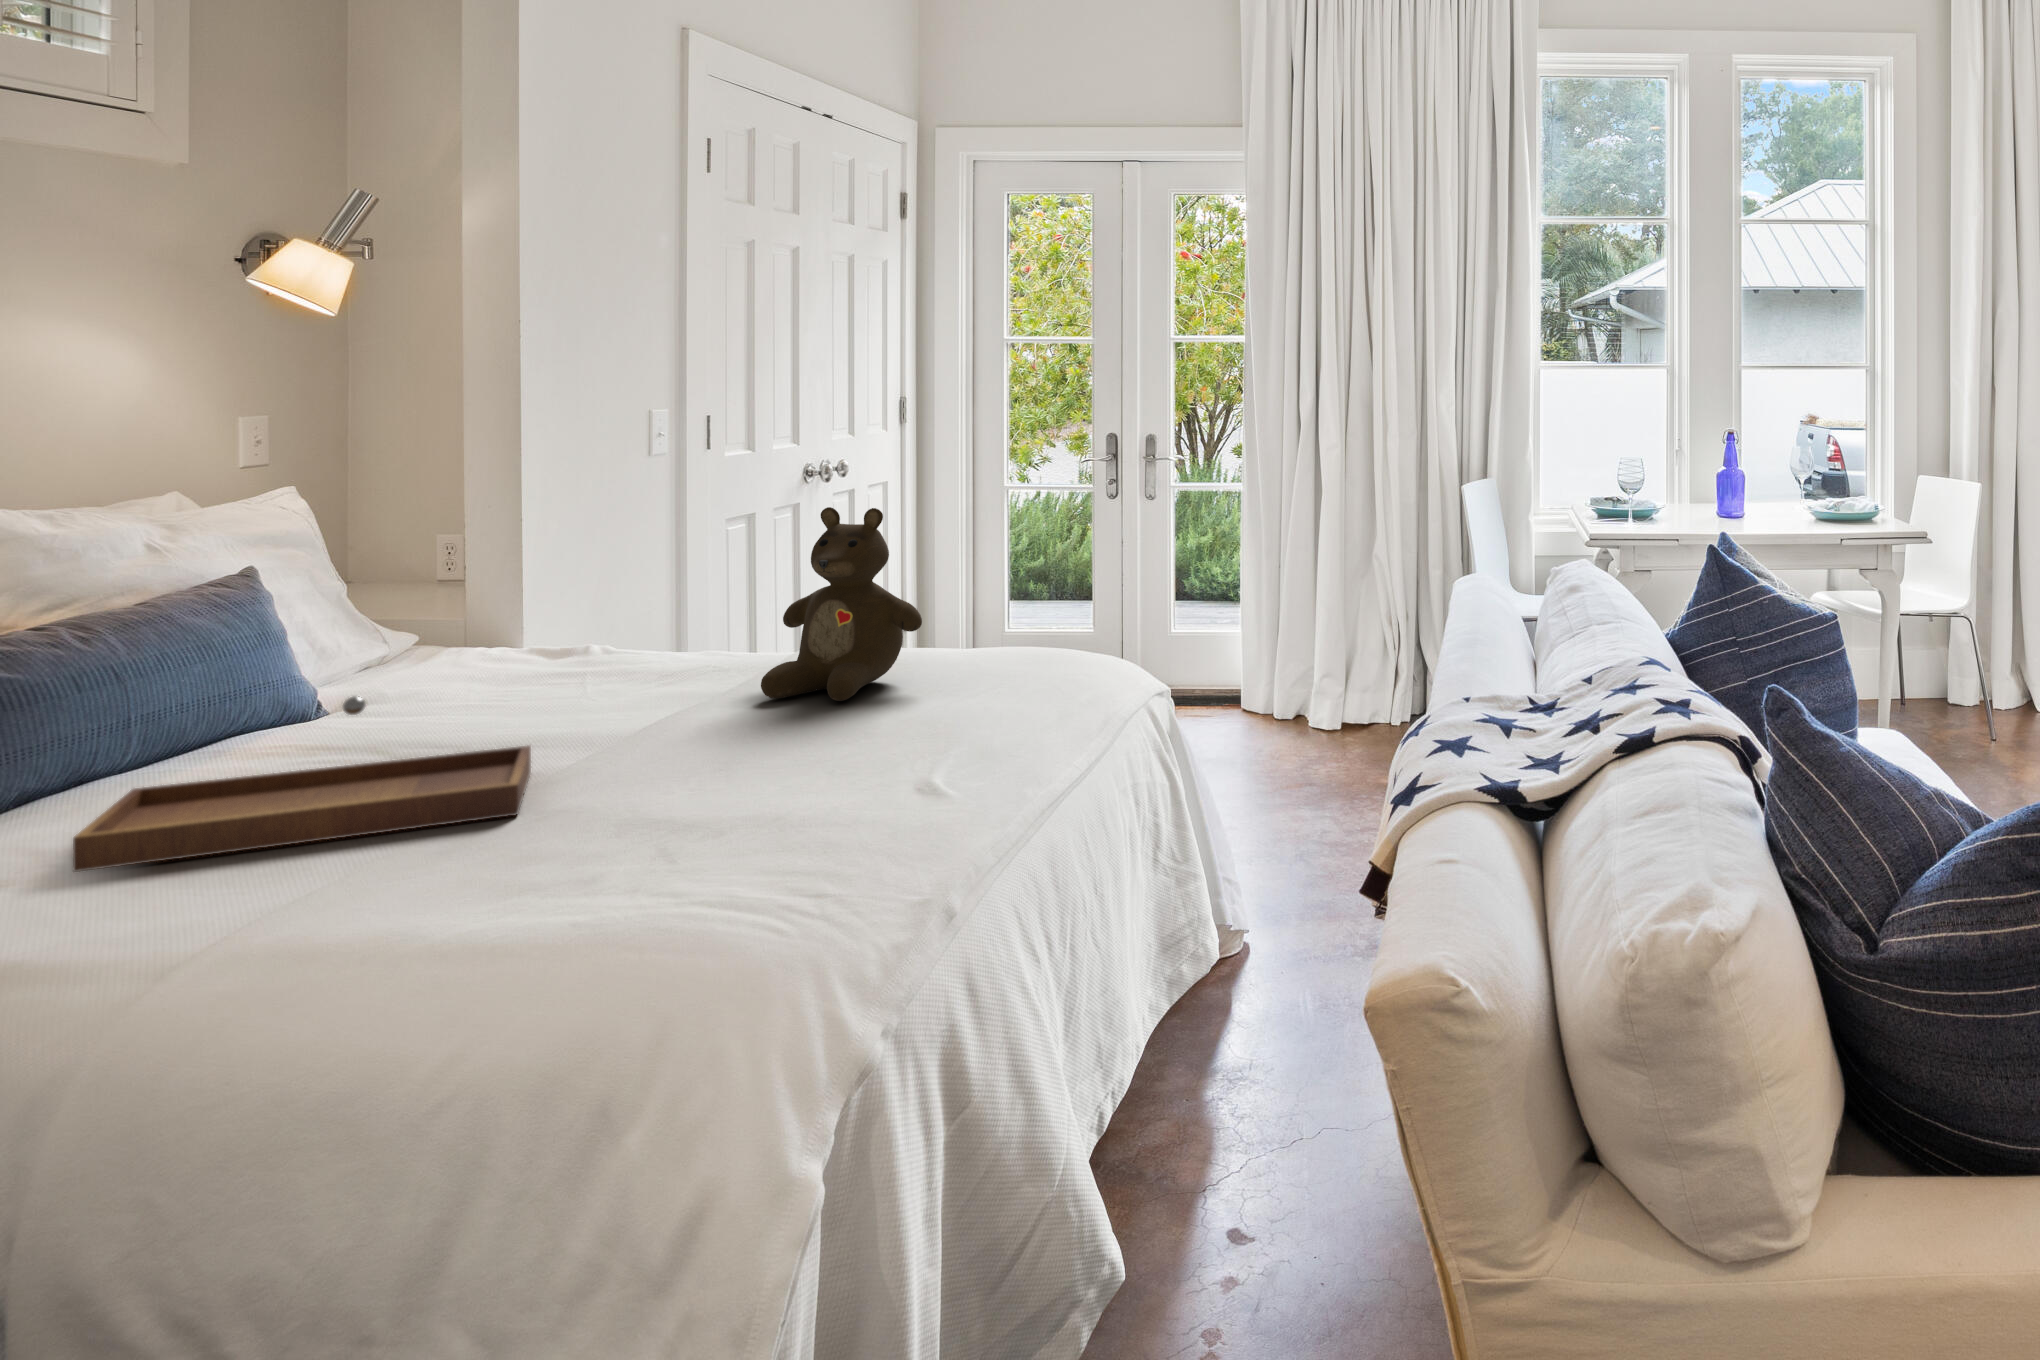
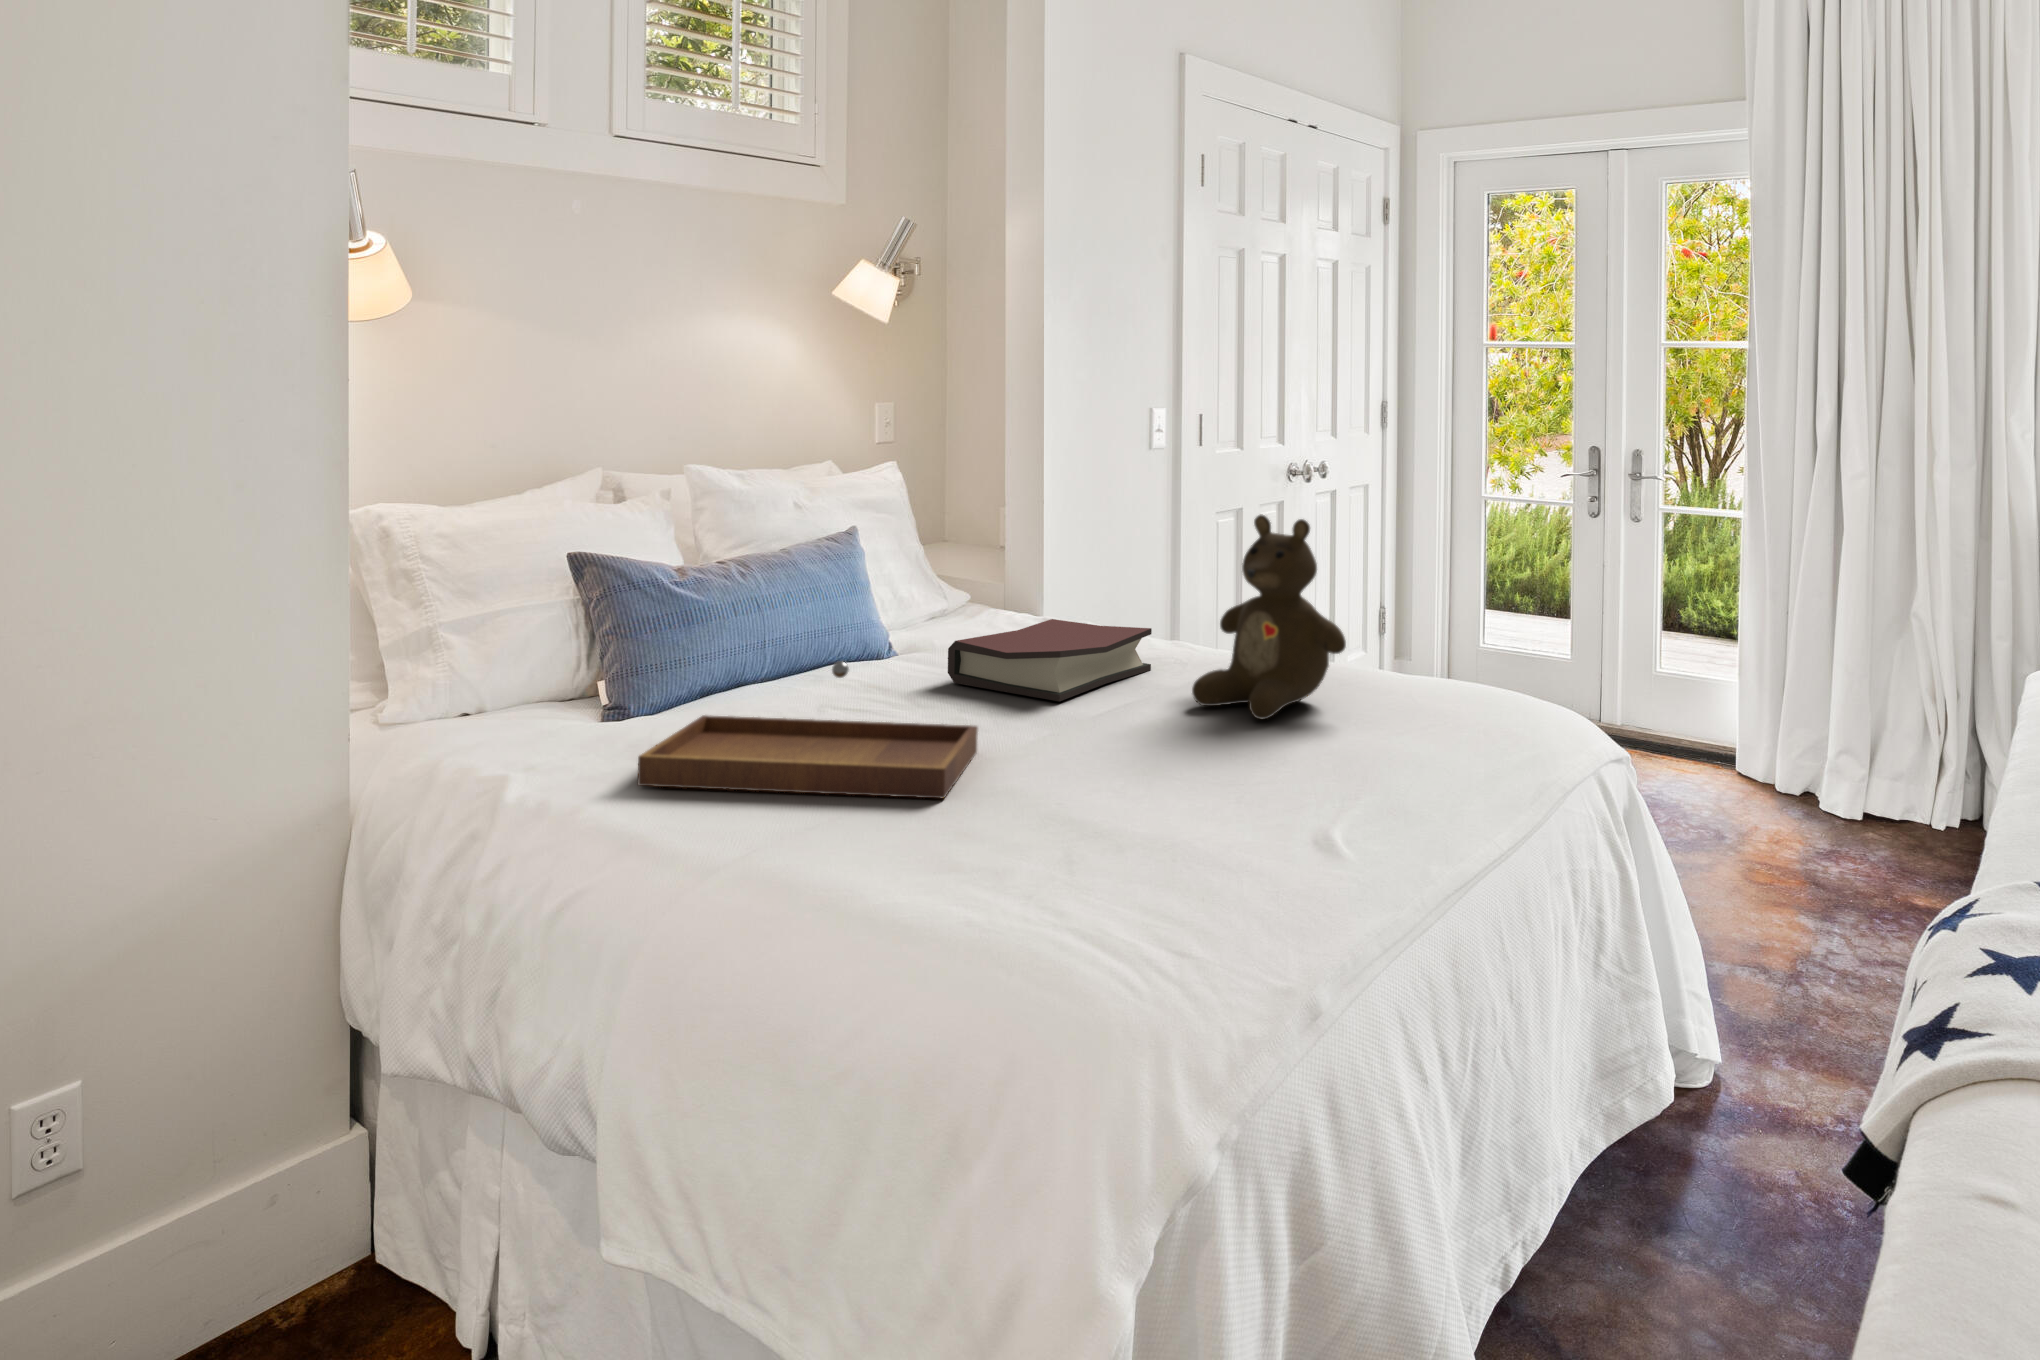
hardback book: none [450,634,698,718] -> present [948,619,1152,701]

